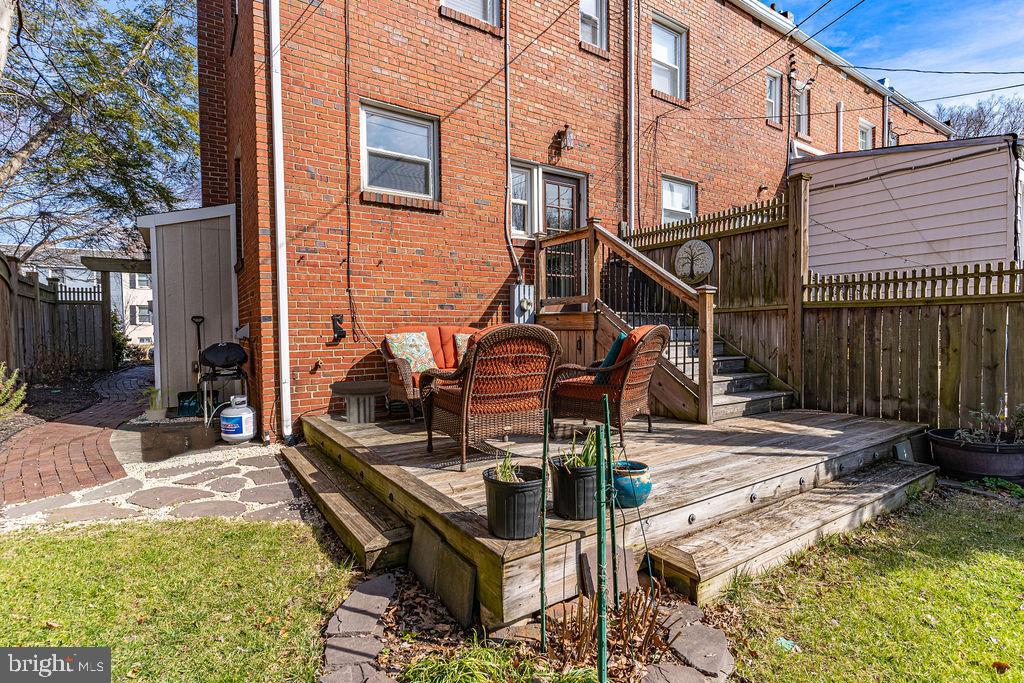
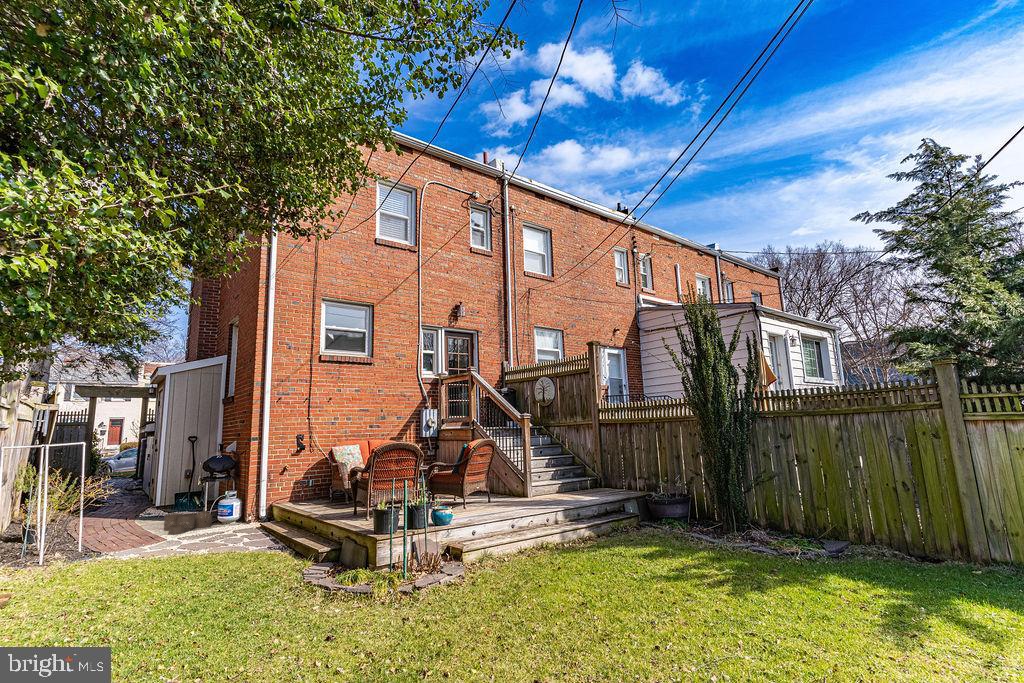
side table: present [329,381,391,424] -> none [293,478,334,506]
potted plant: present [138,387,178,421] -> none [142,489,176,514]

